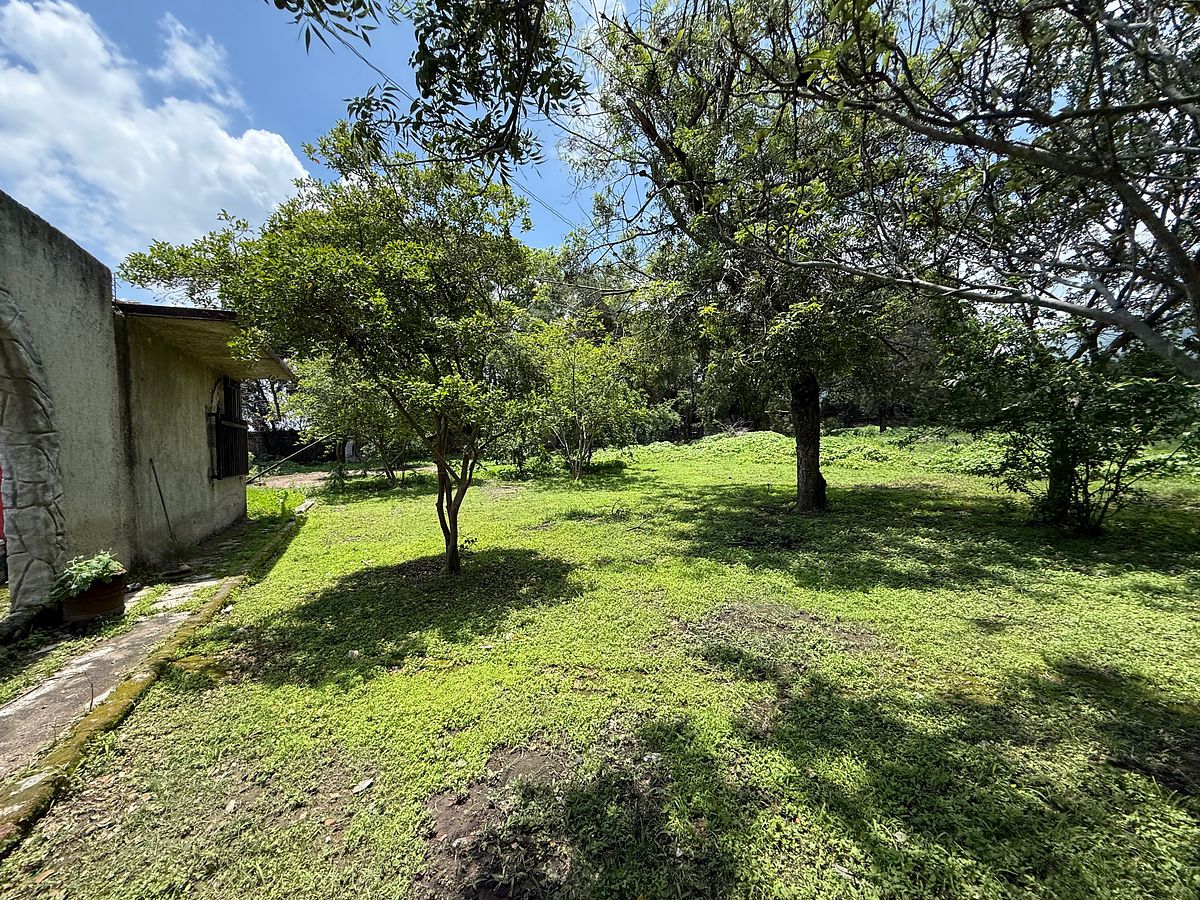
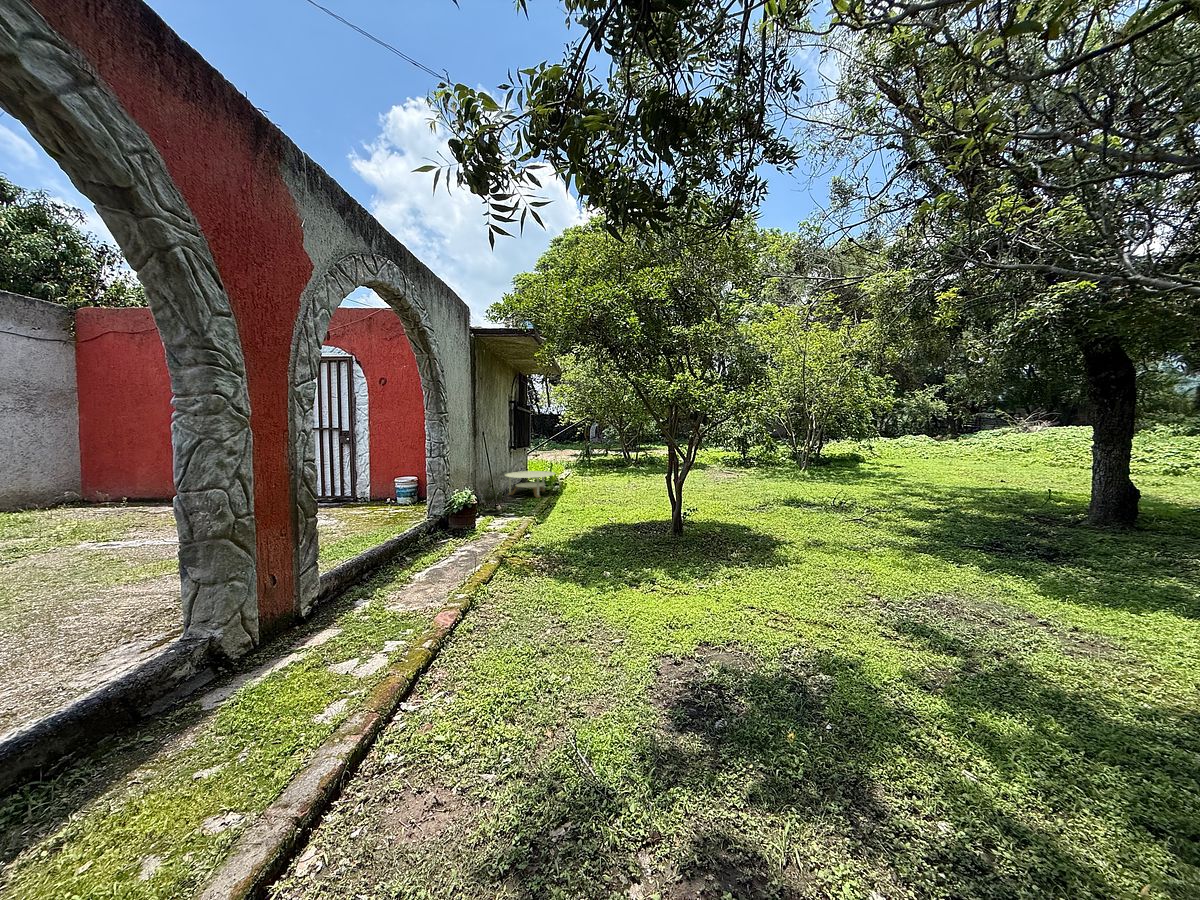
round table: none [208,506,289,542] -> present [505,471,555,498]

